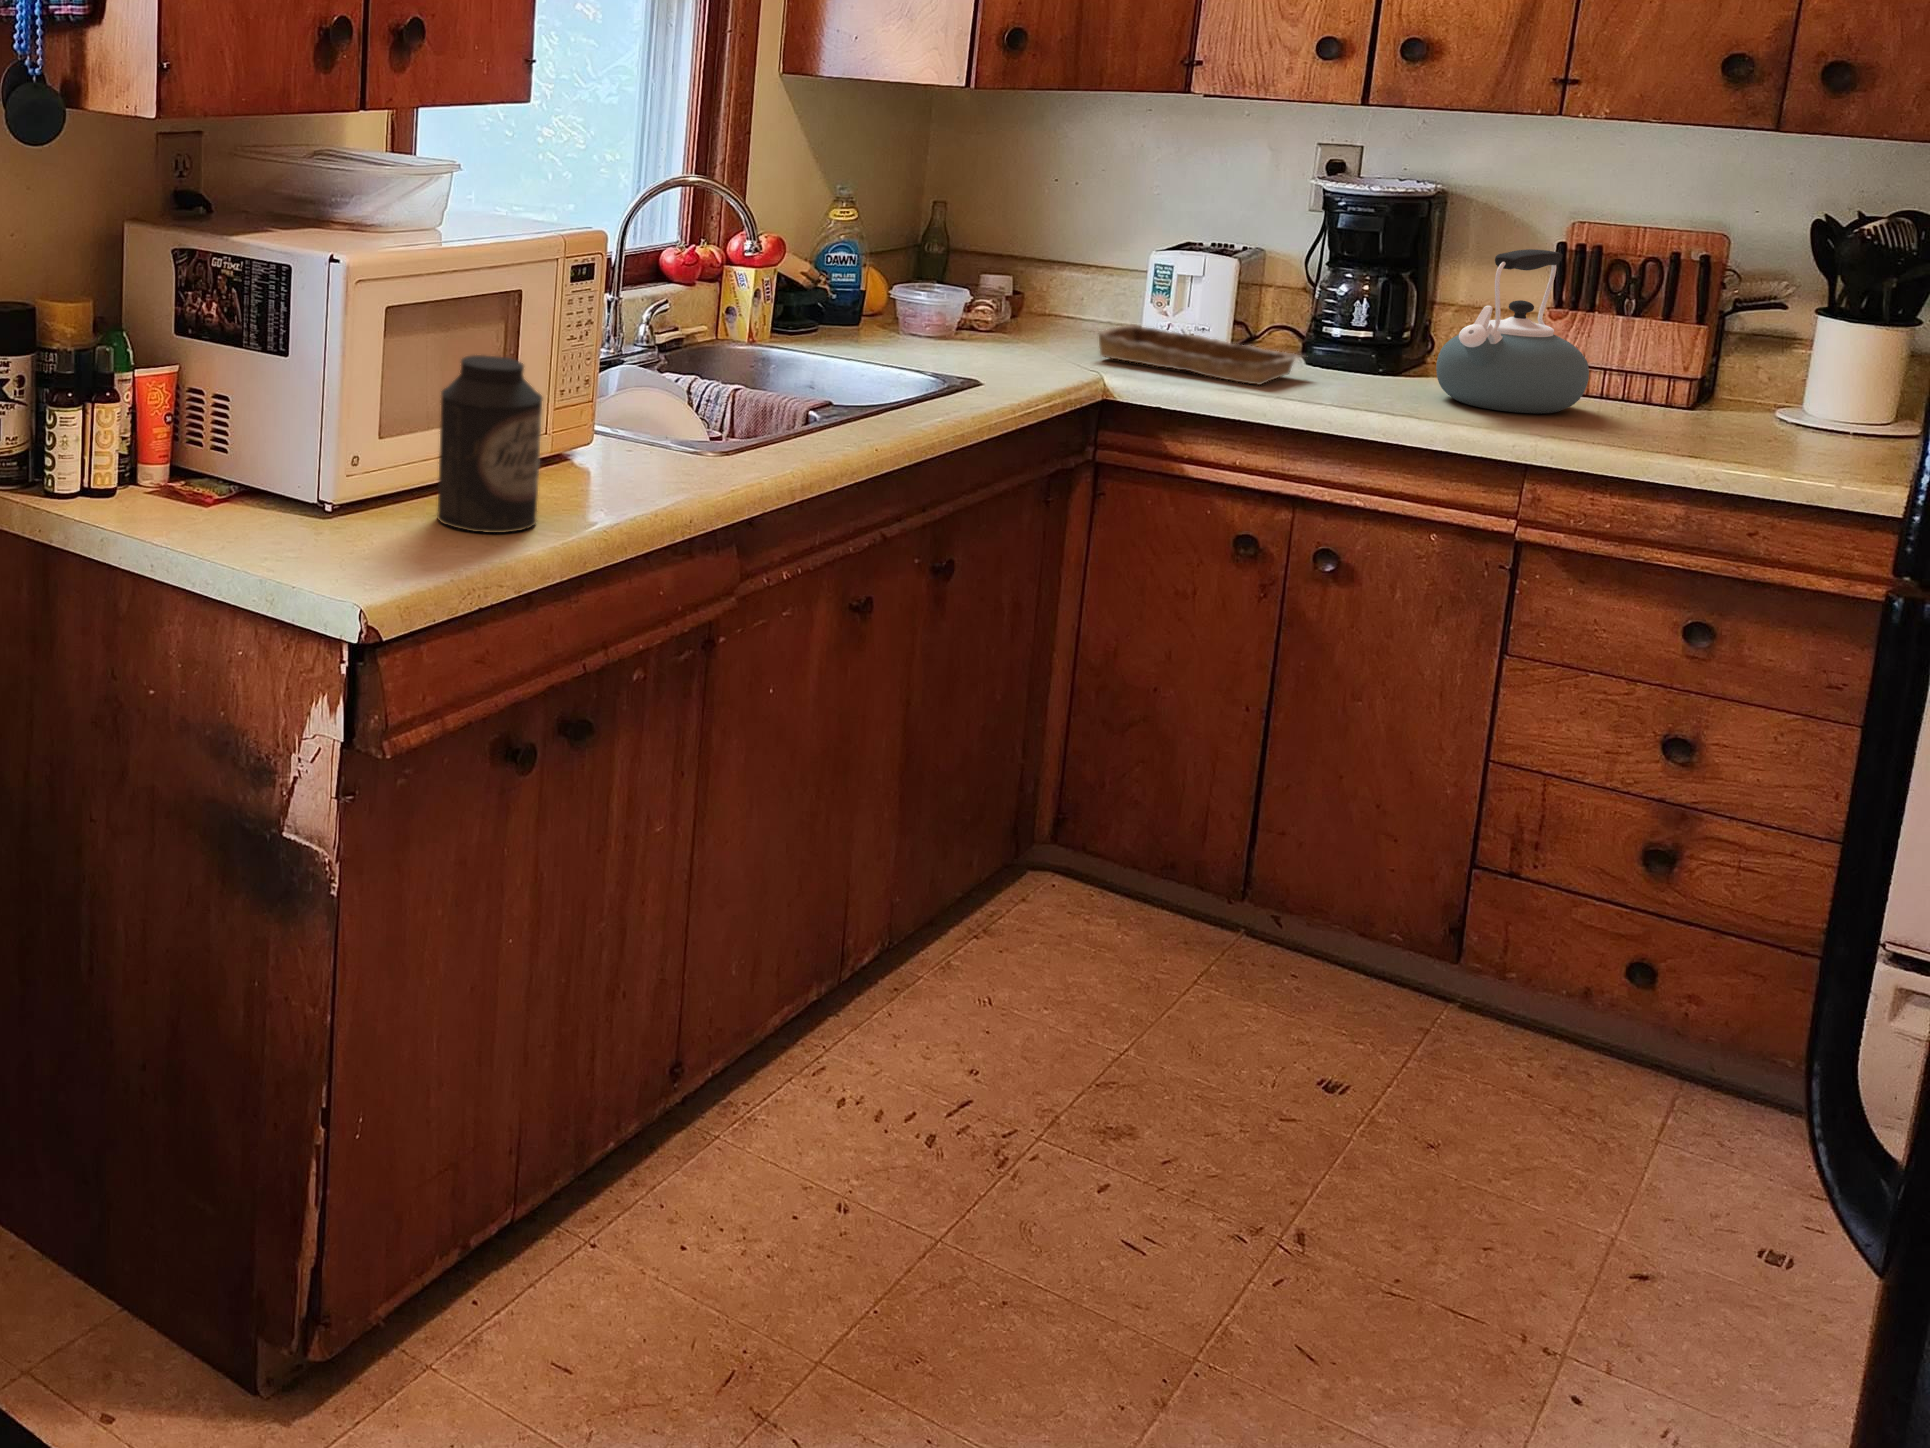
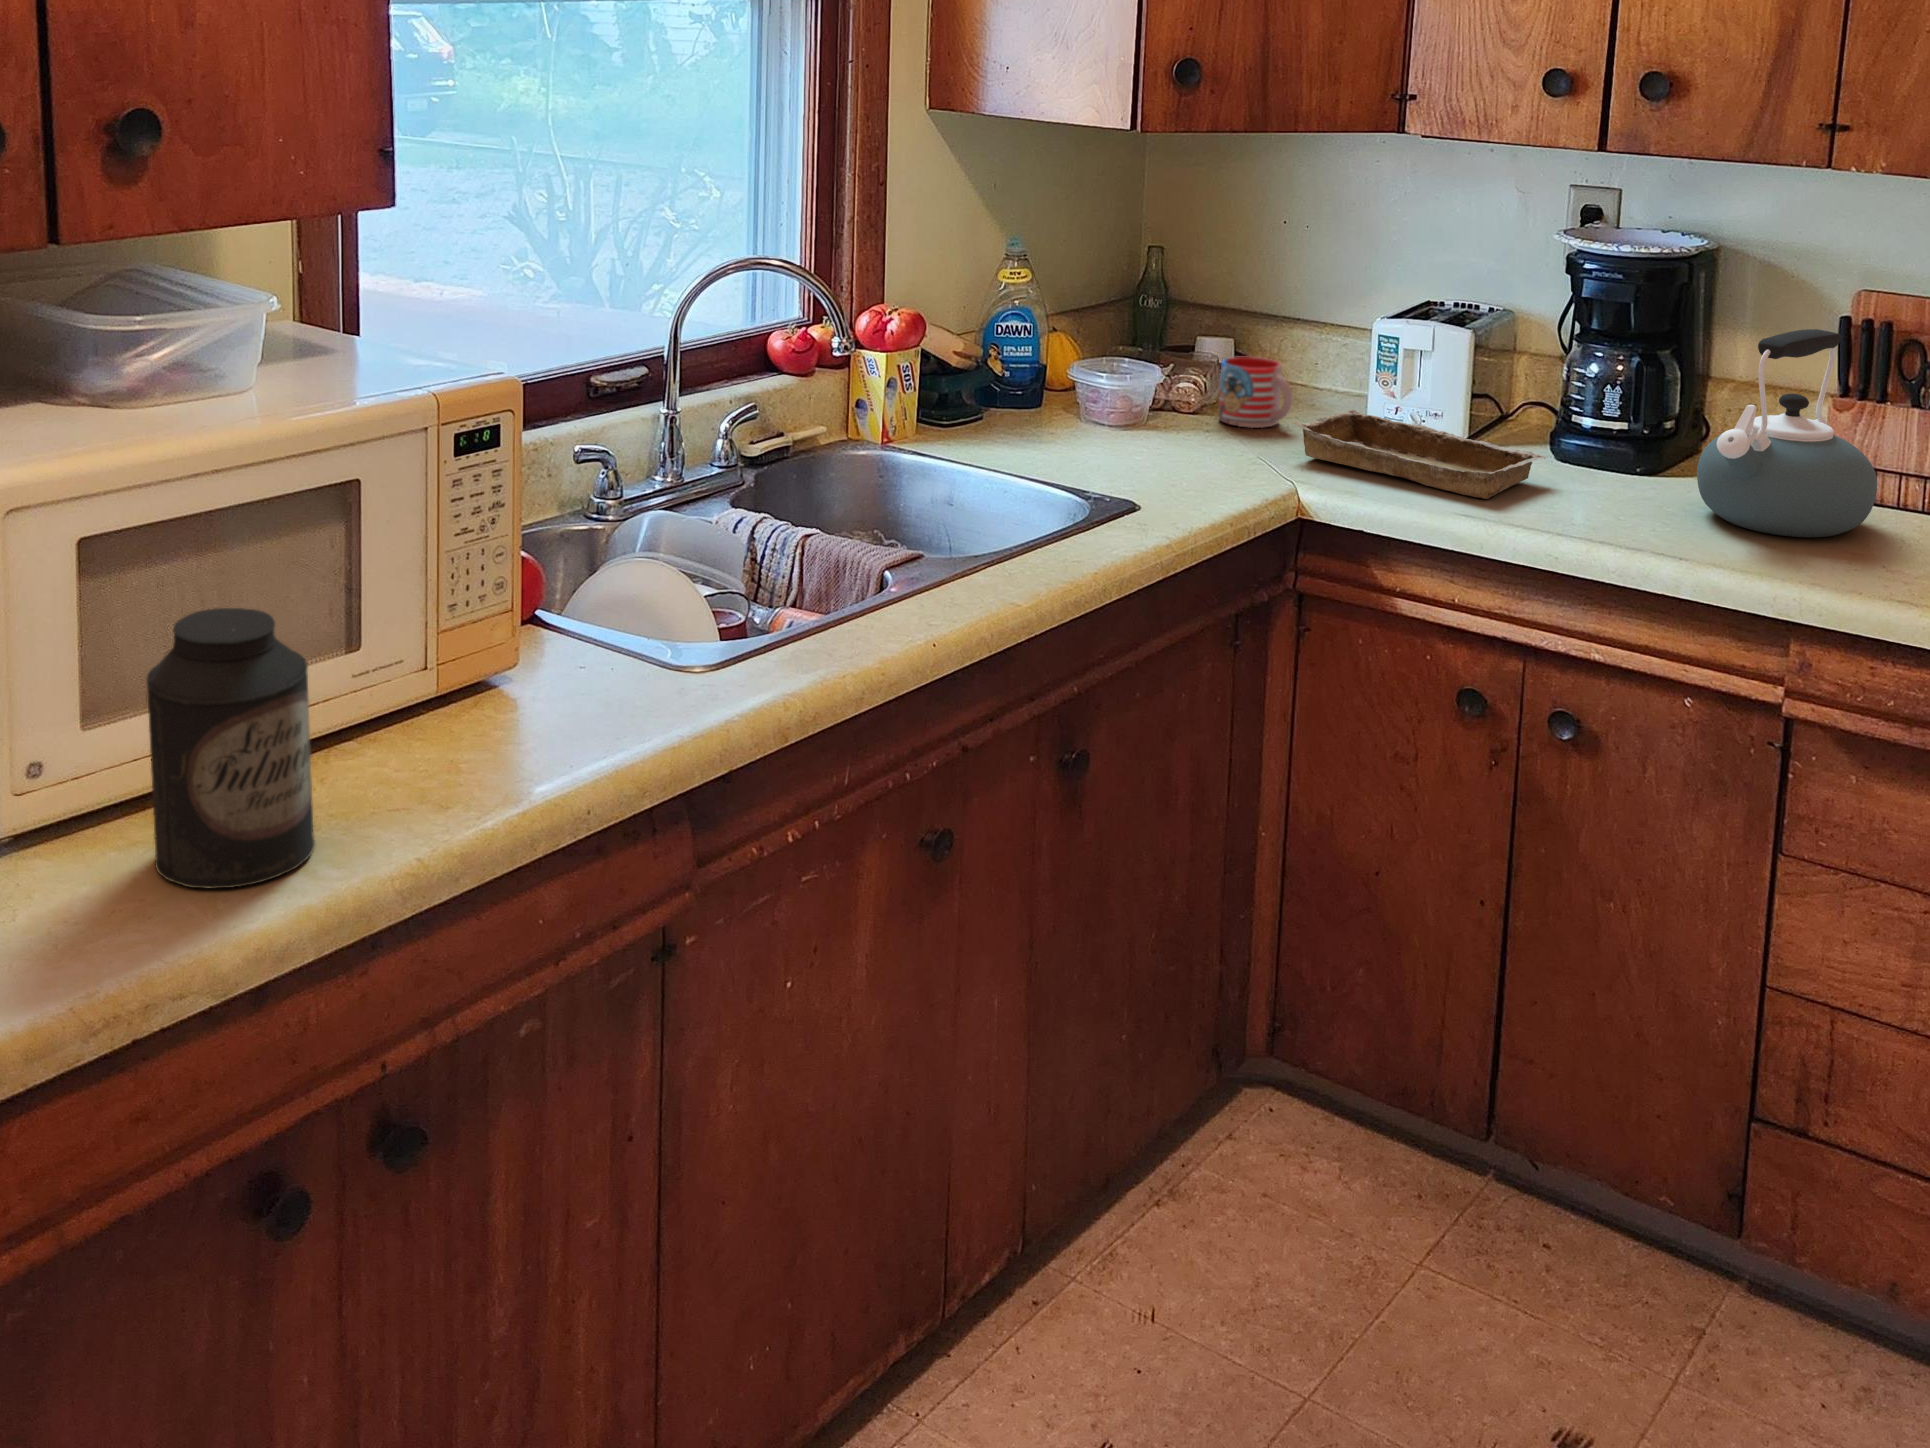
mug: none [1015,284,1081,340] -> present [1219,357,1292,428]

